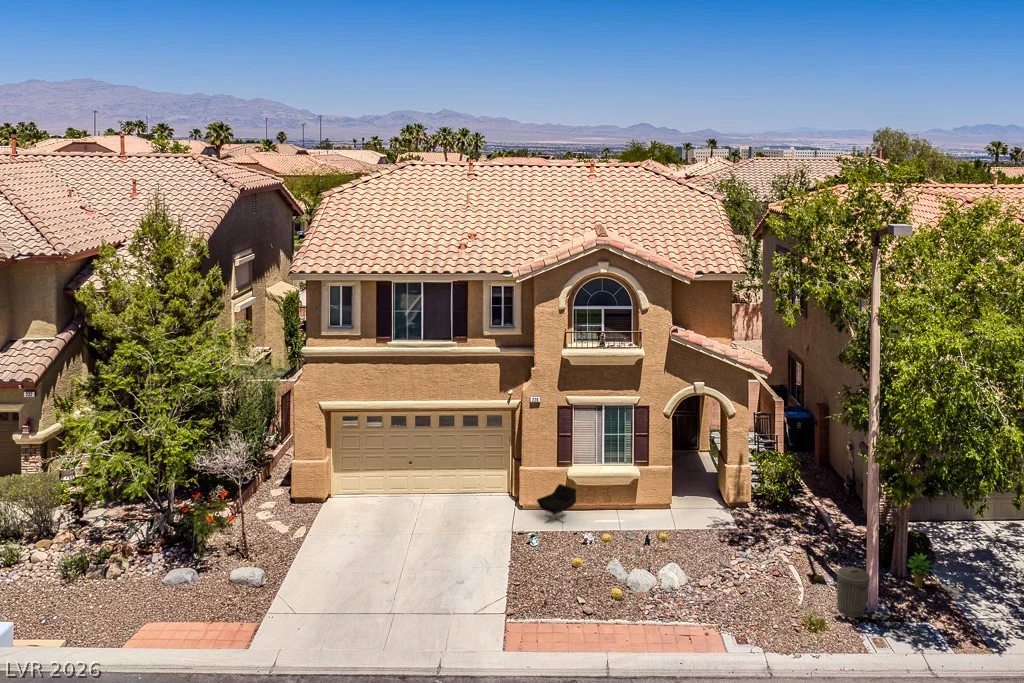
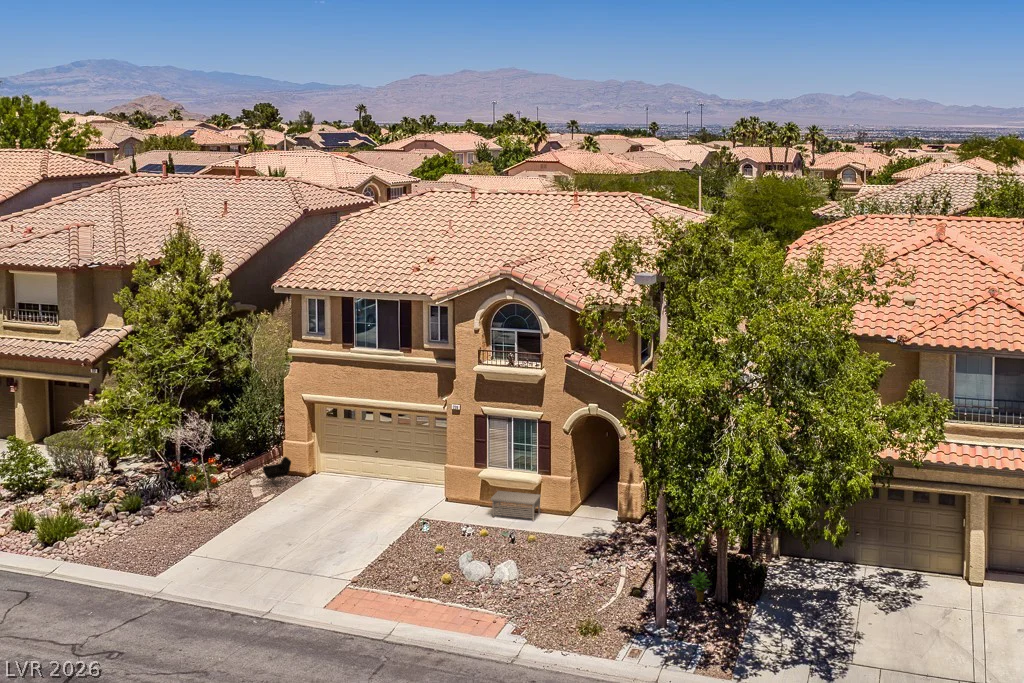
lounge chair: present [537,484,576,523] -> present [263,457,291,486]
storage bench: none [589,489,644,520] -> present [491,491,541,521]
trash can: present [837,567,870,617] -> none [602,572,628,614]

